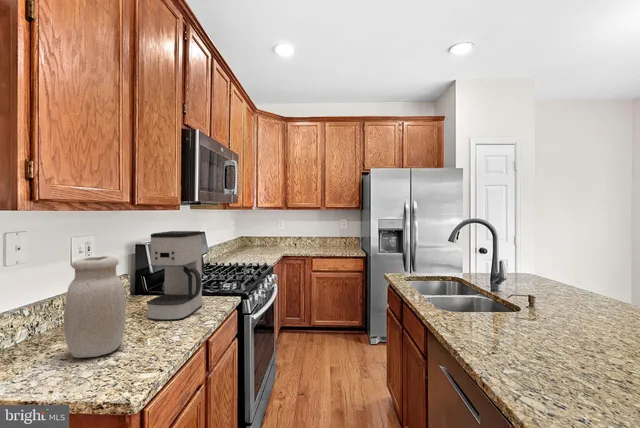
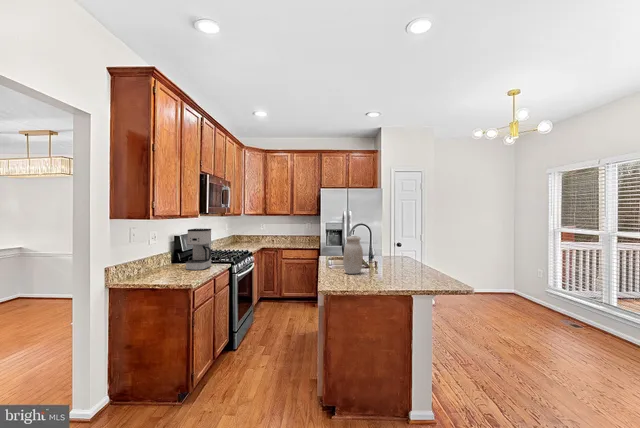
jar: present [64,256,126,358] -> present [343,236,363,274]

